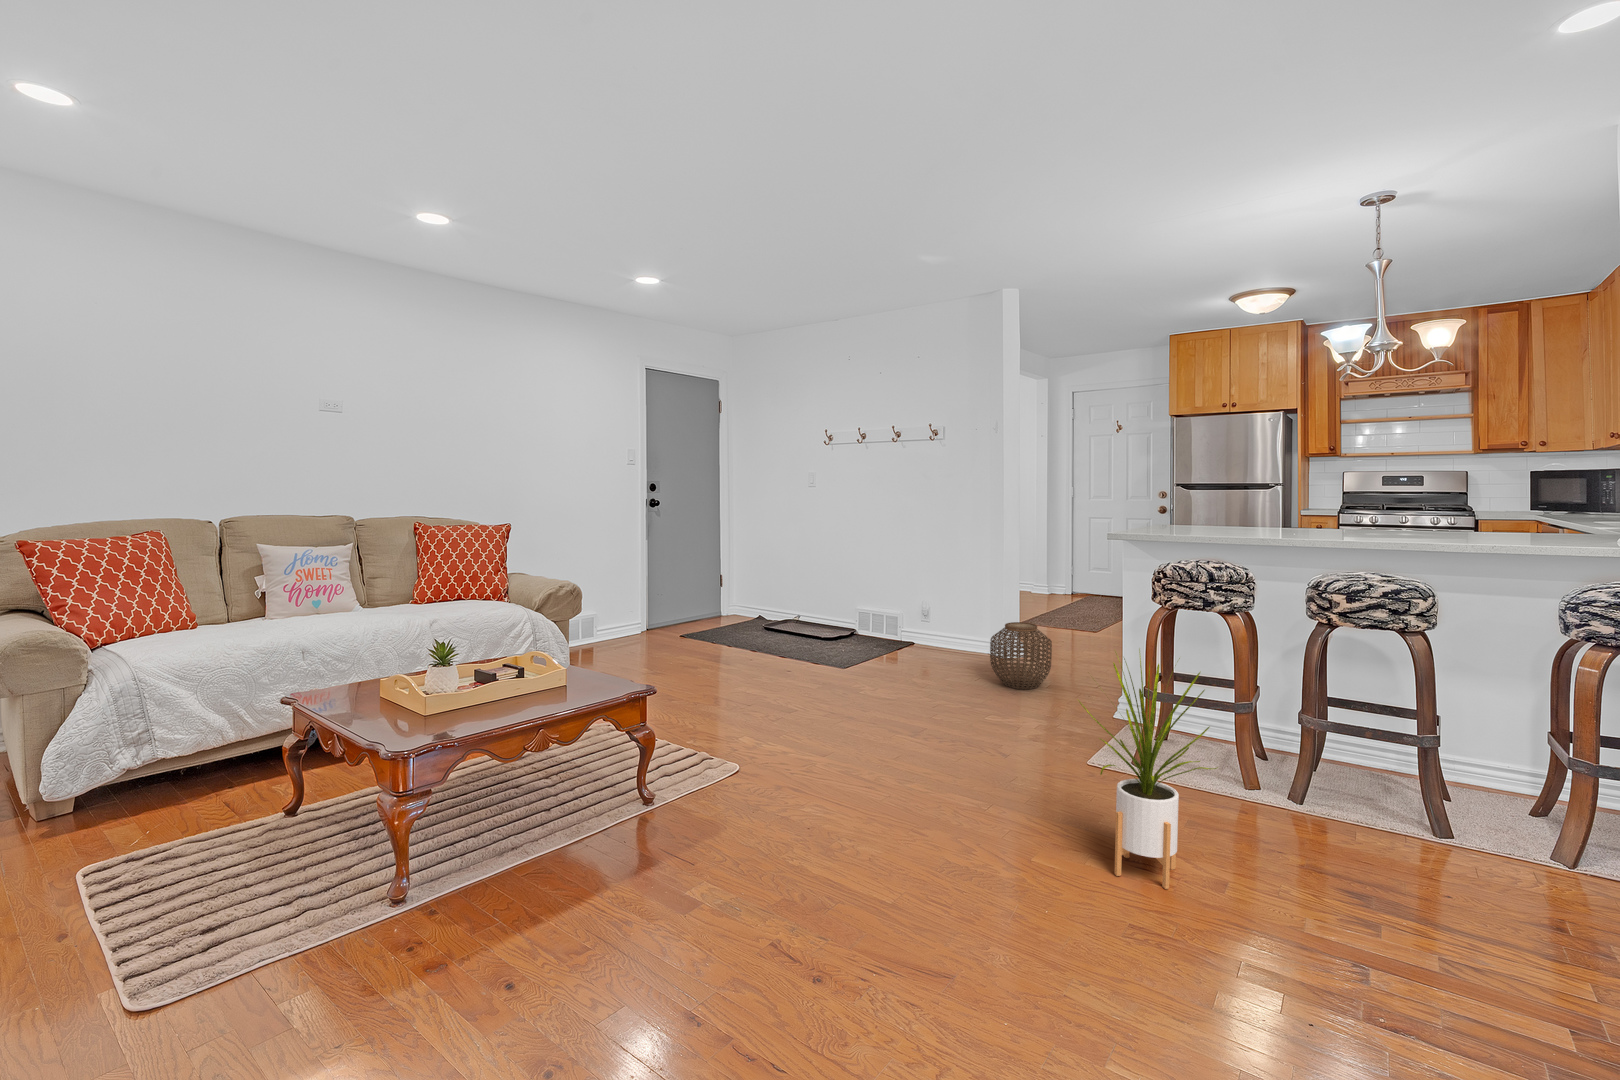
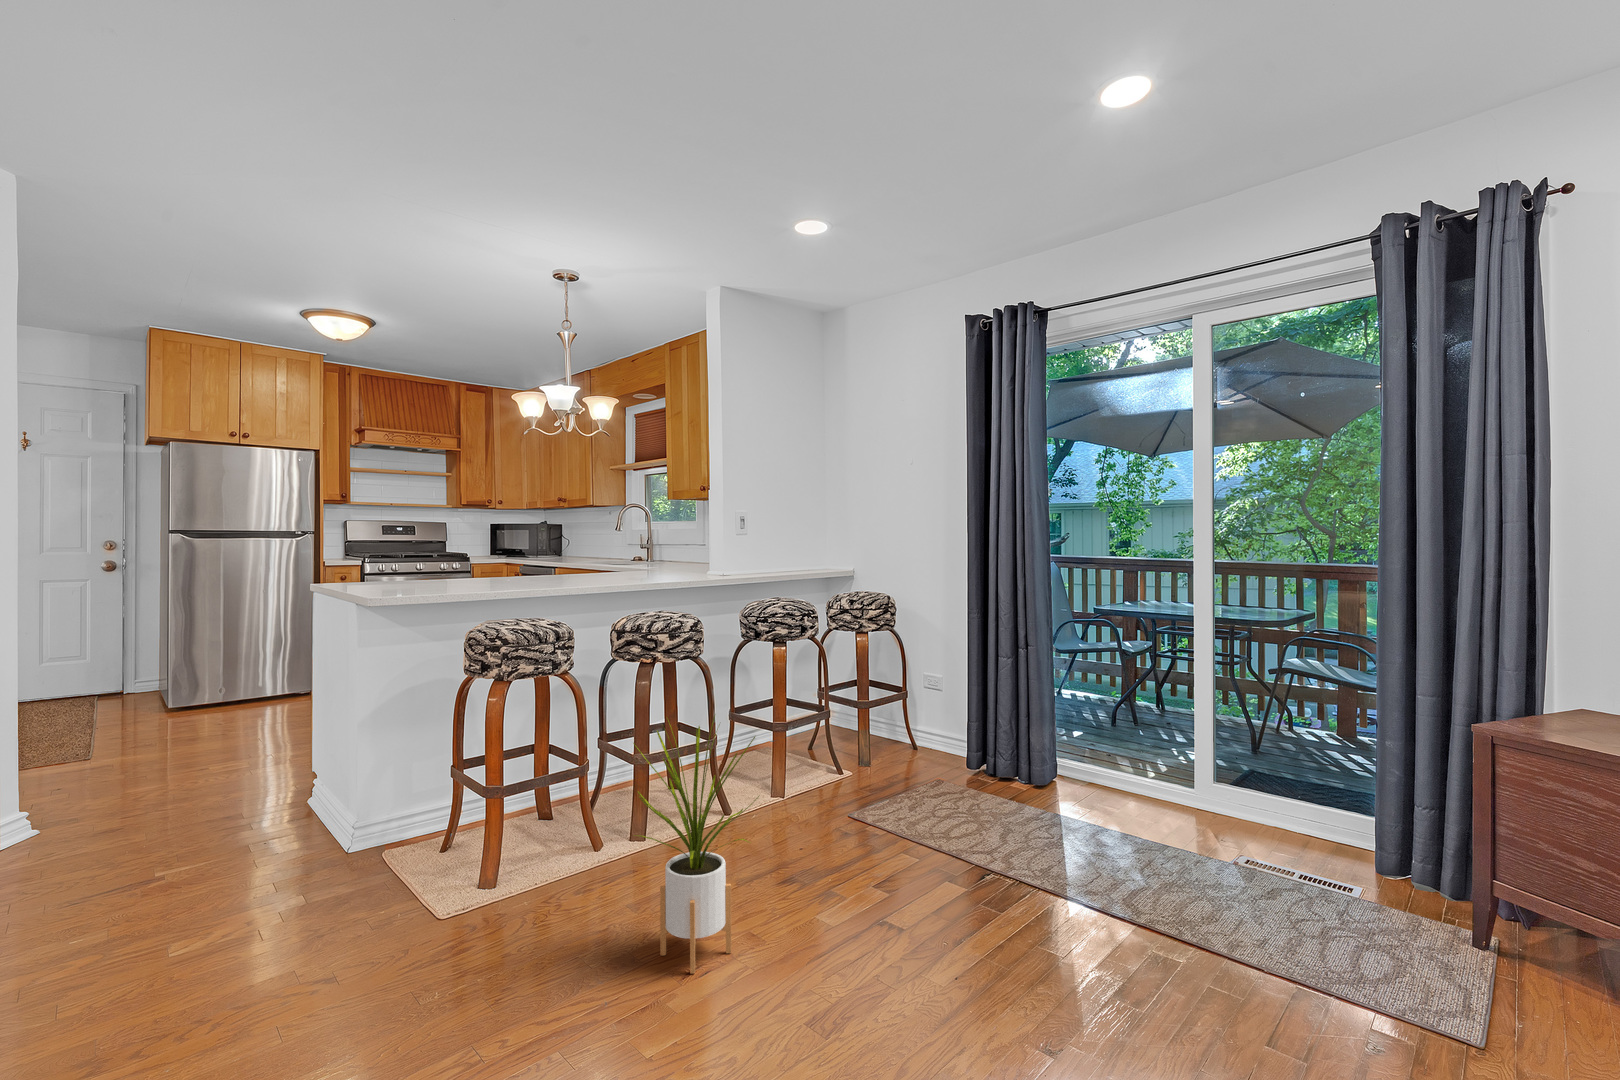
woven basket: present [990,622,1052,690] -> none [65,761,198,881]

